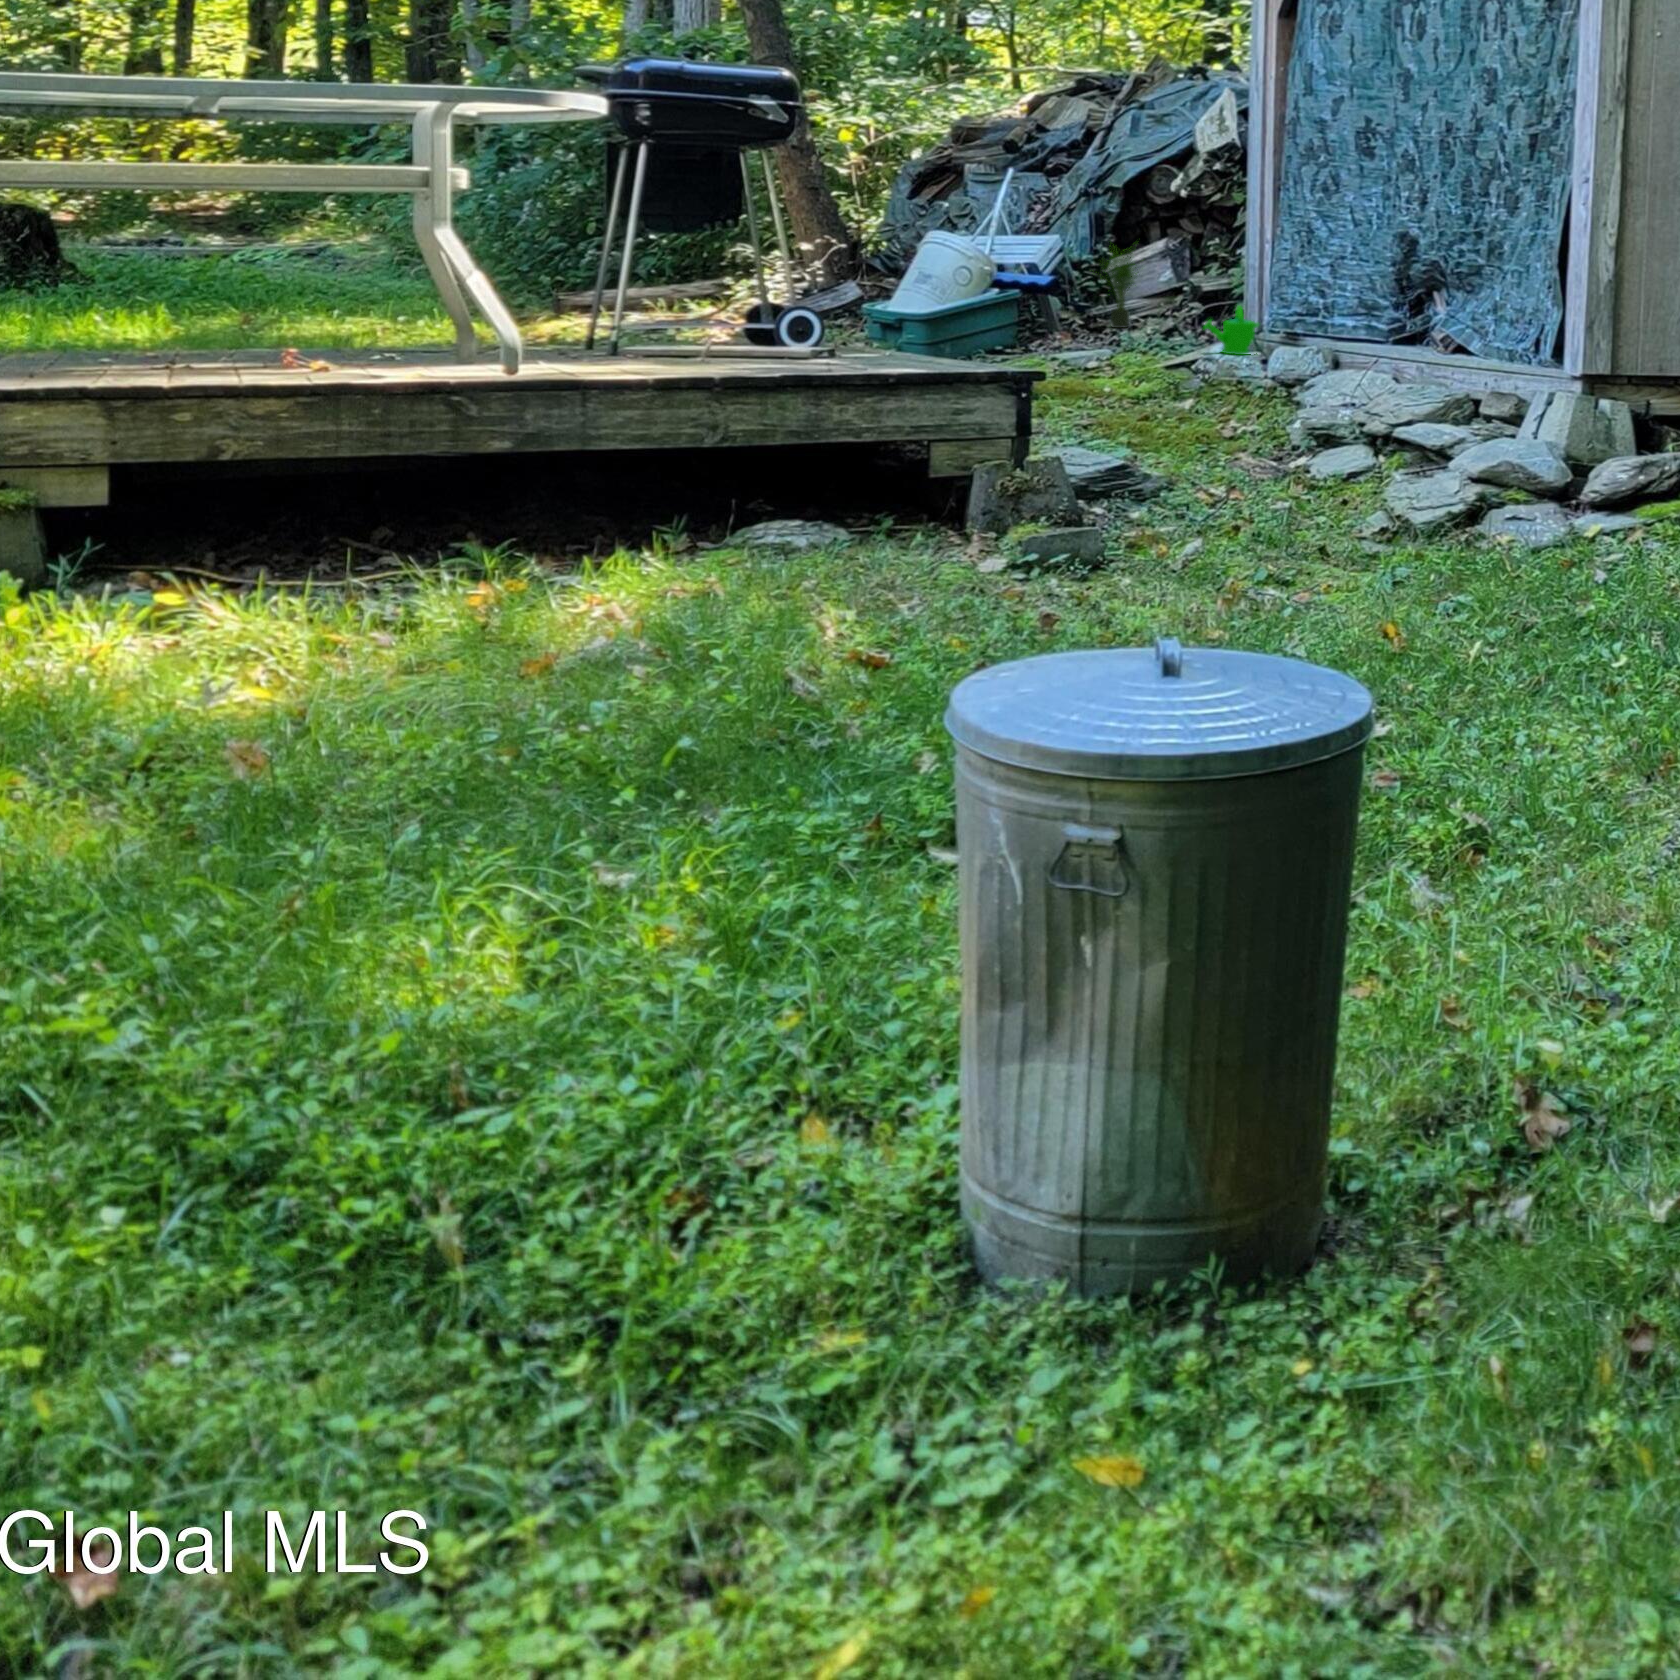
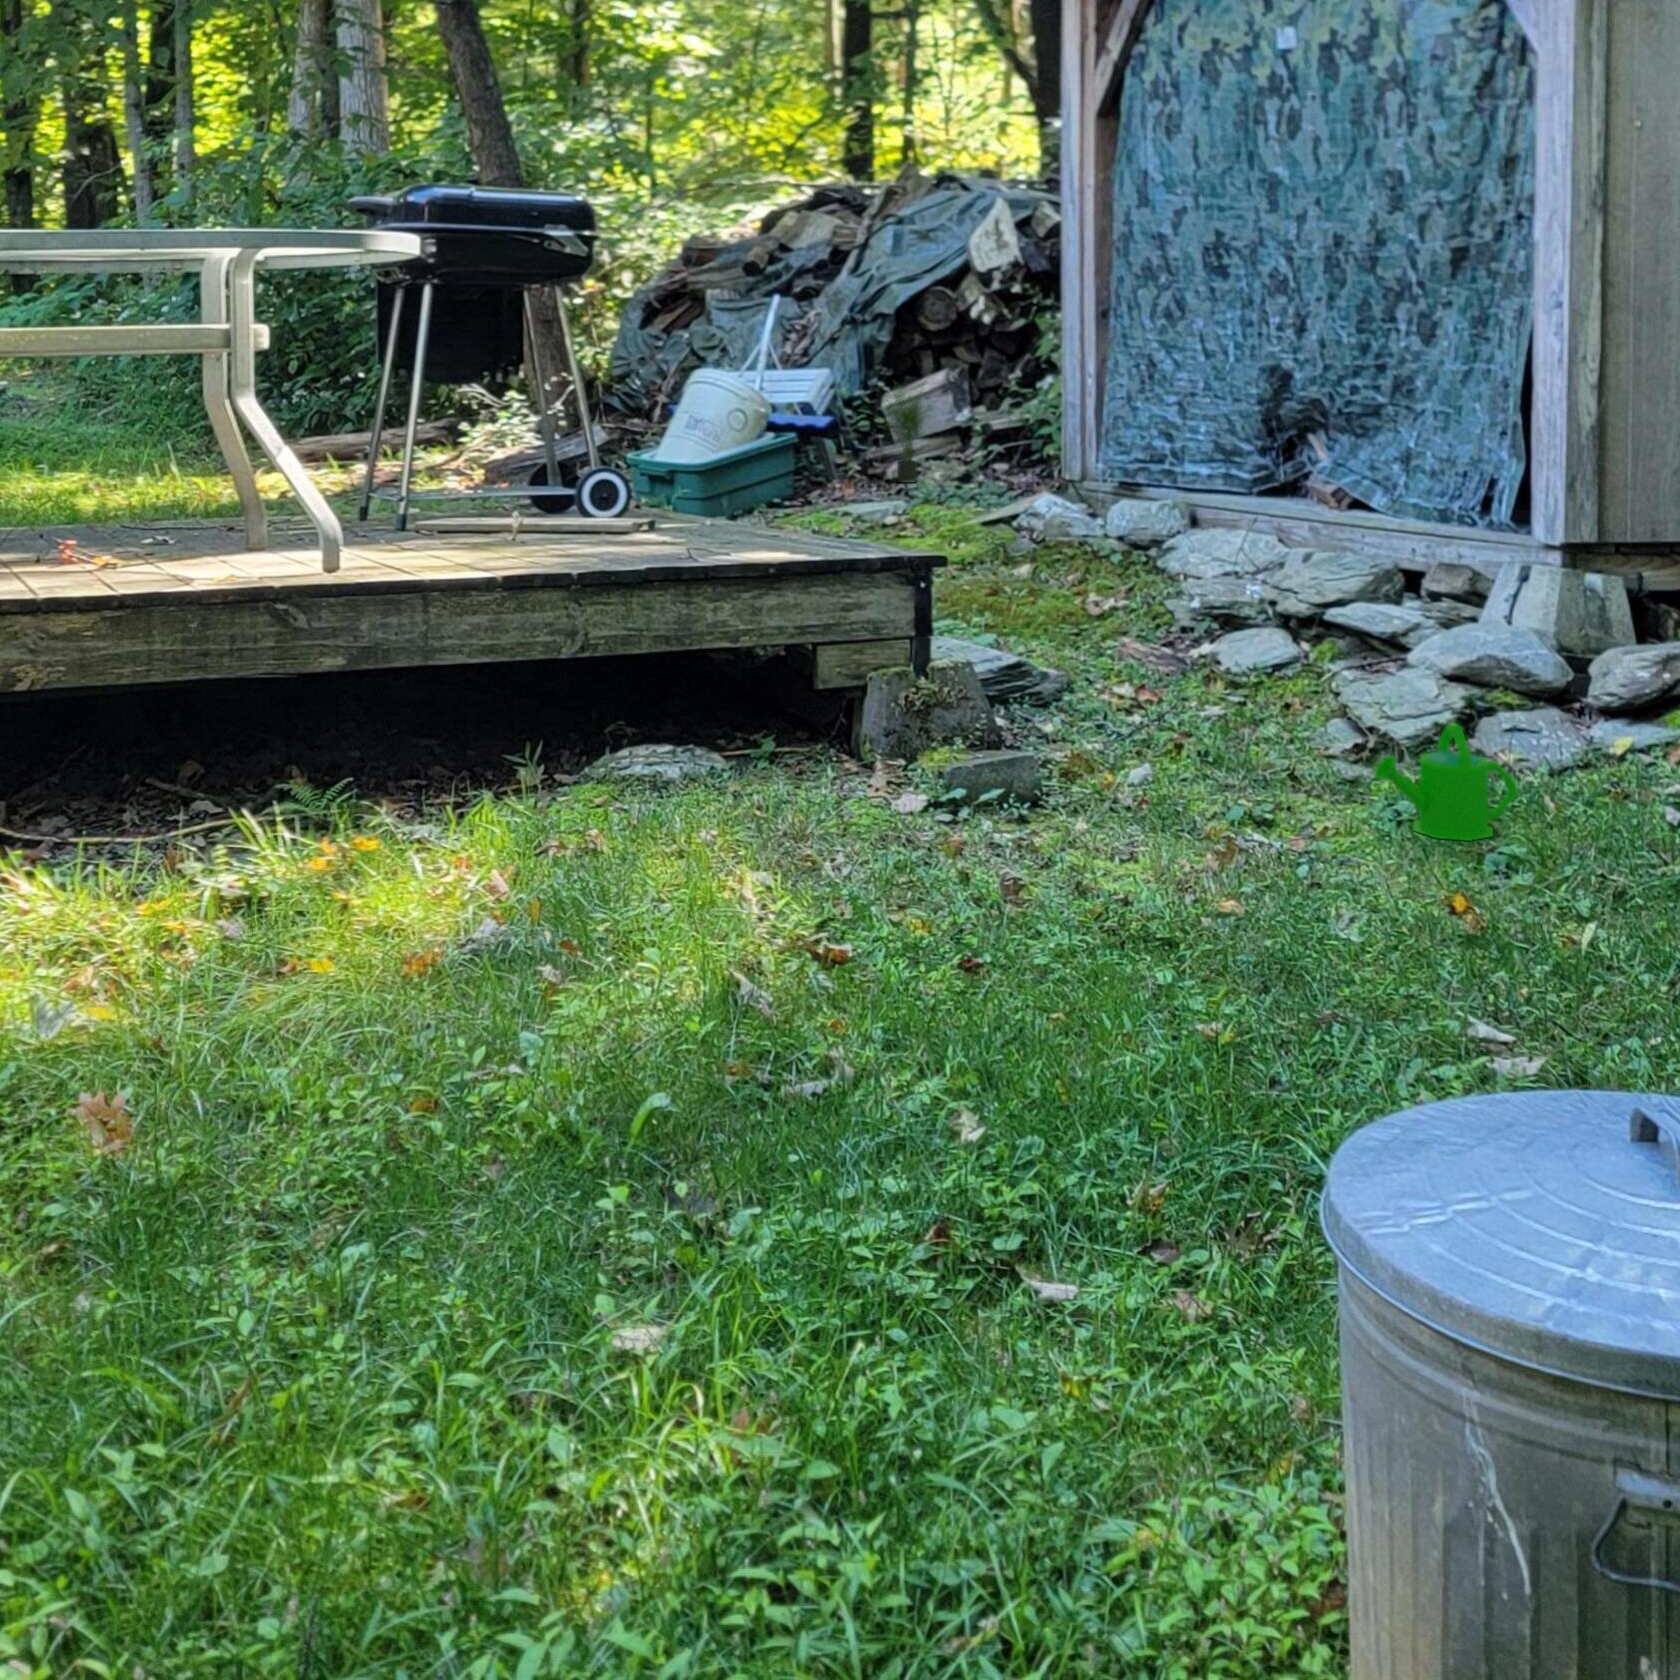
watering can: present [1204,306,1258,355] -> present [1374,722,1517,841]

